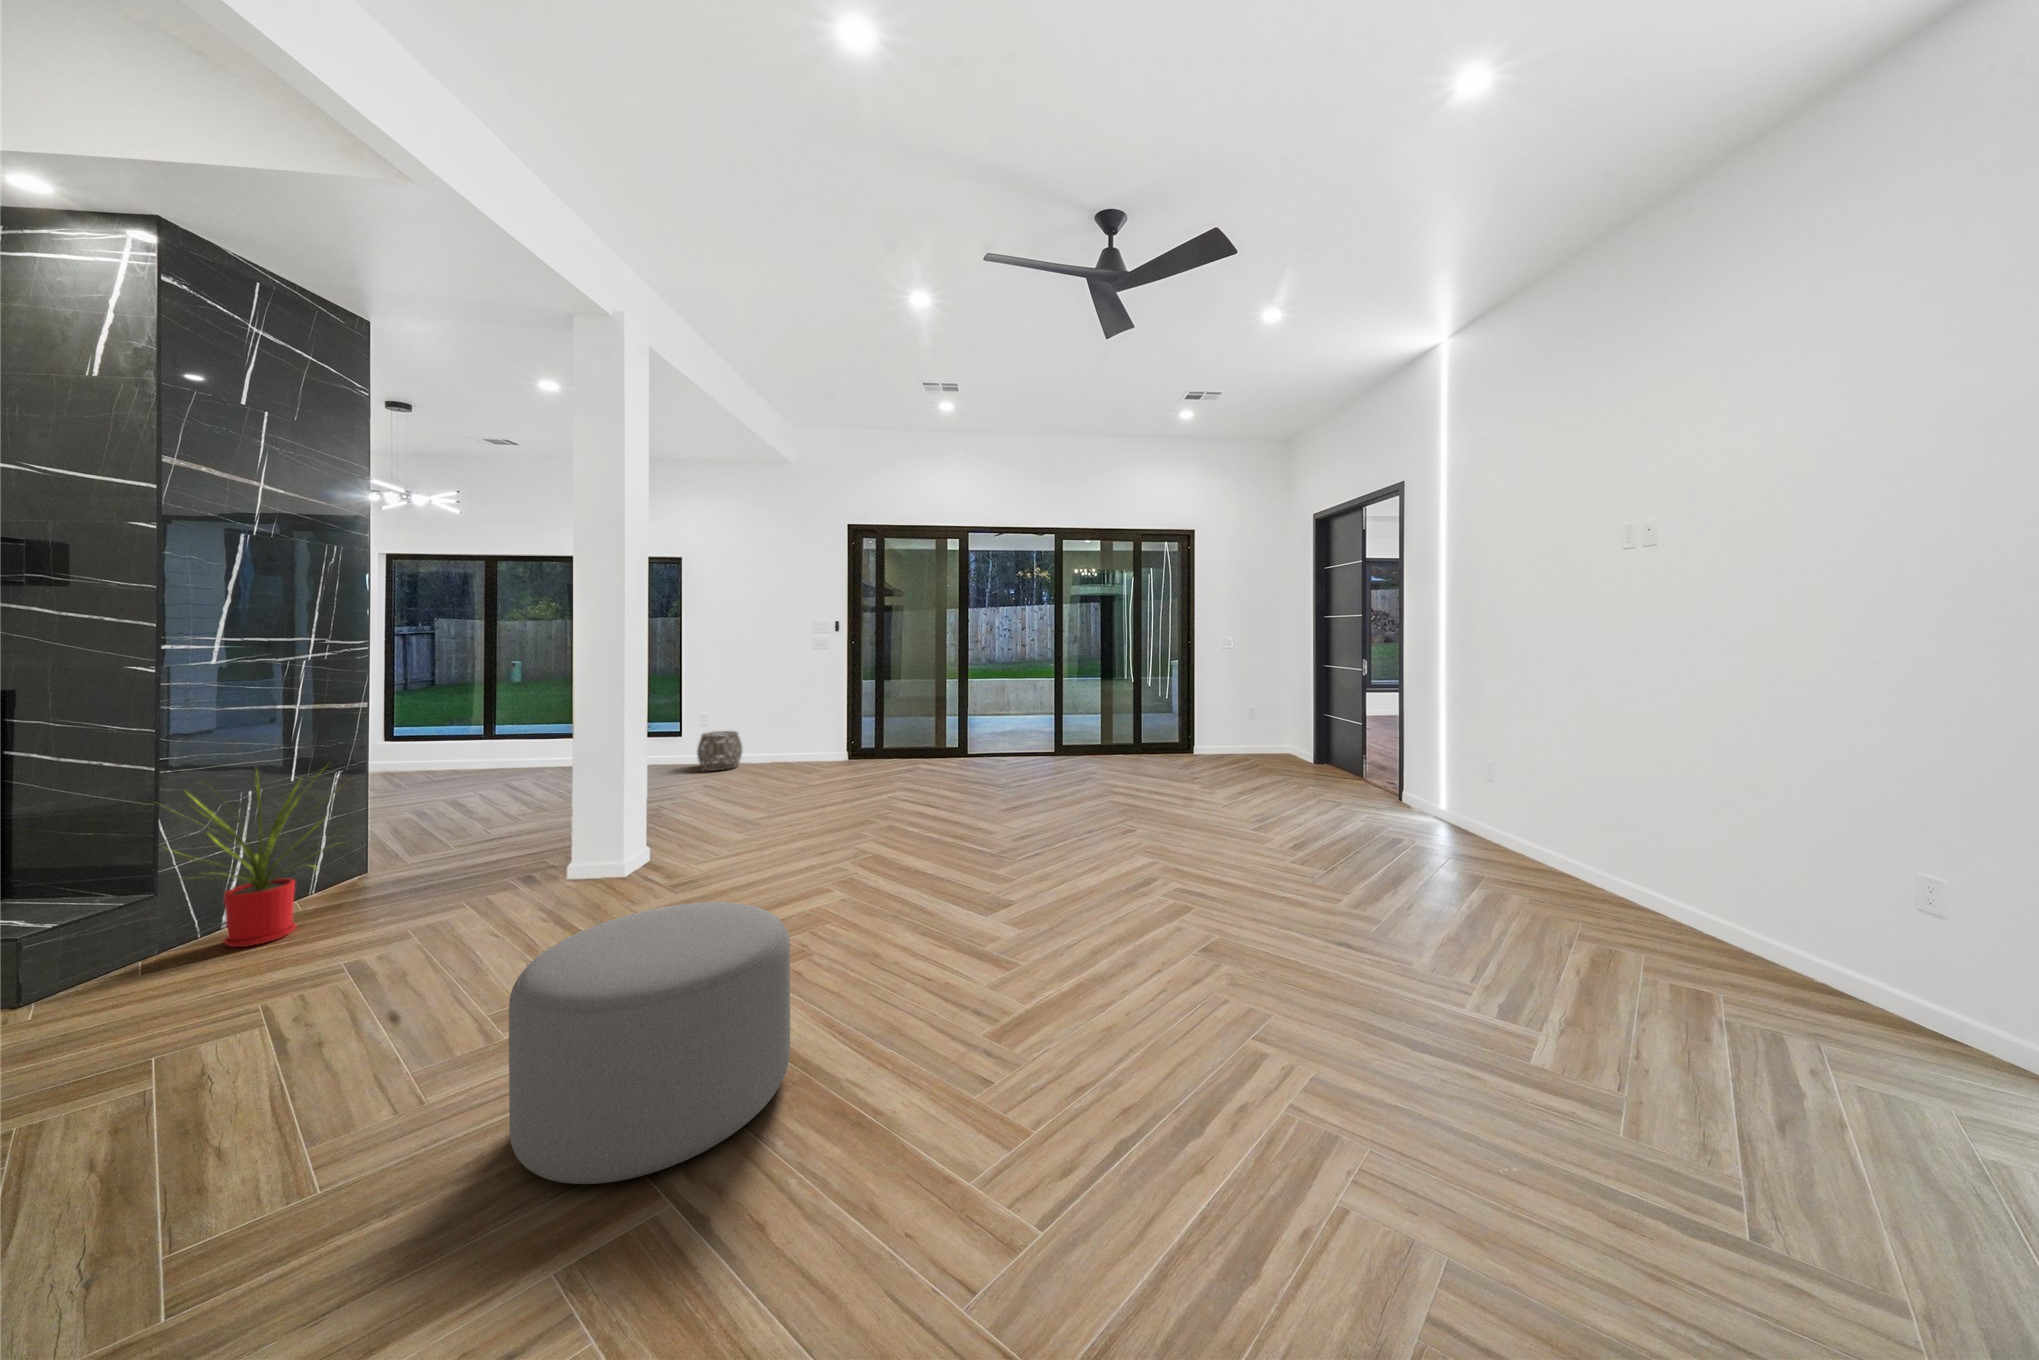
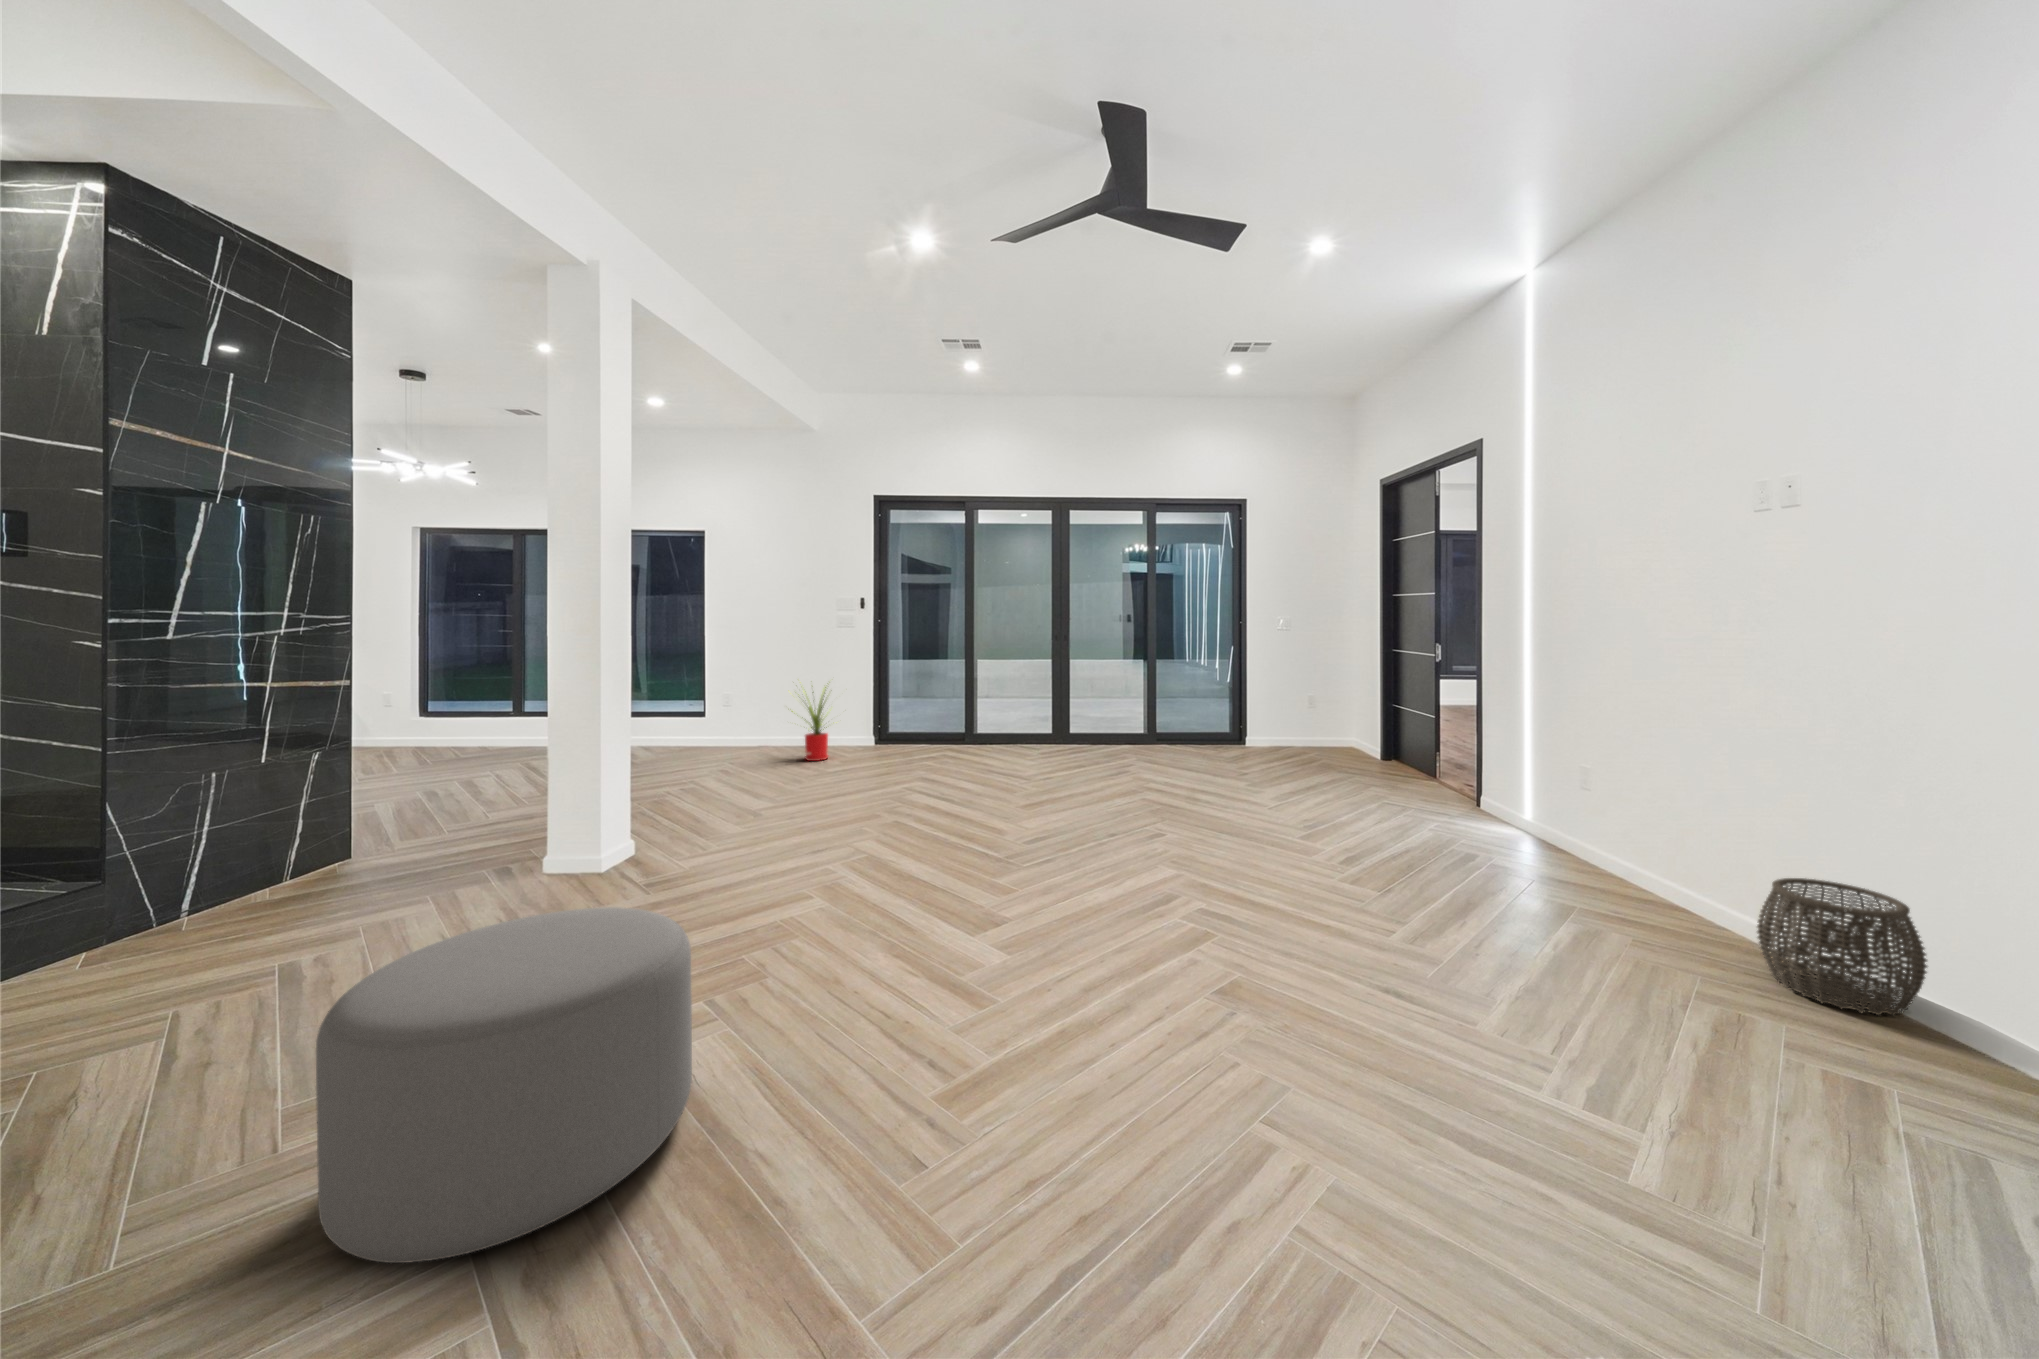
woven basket: present [697,731,743,771] -> present [1757,878,1927,1016]
house plant: present [164,768,338,947] -> present [792,687,828,761]

